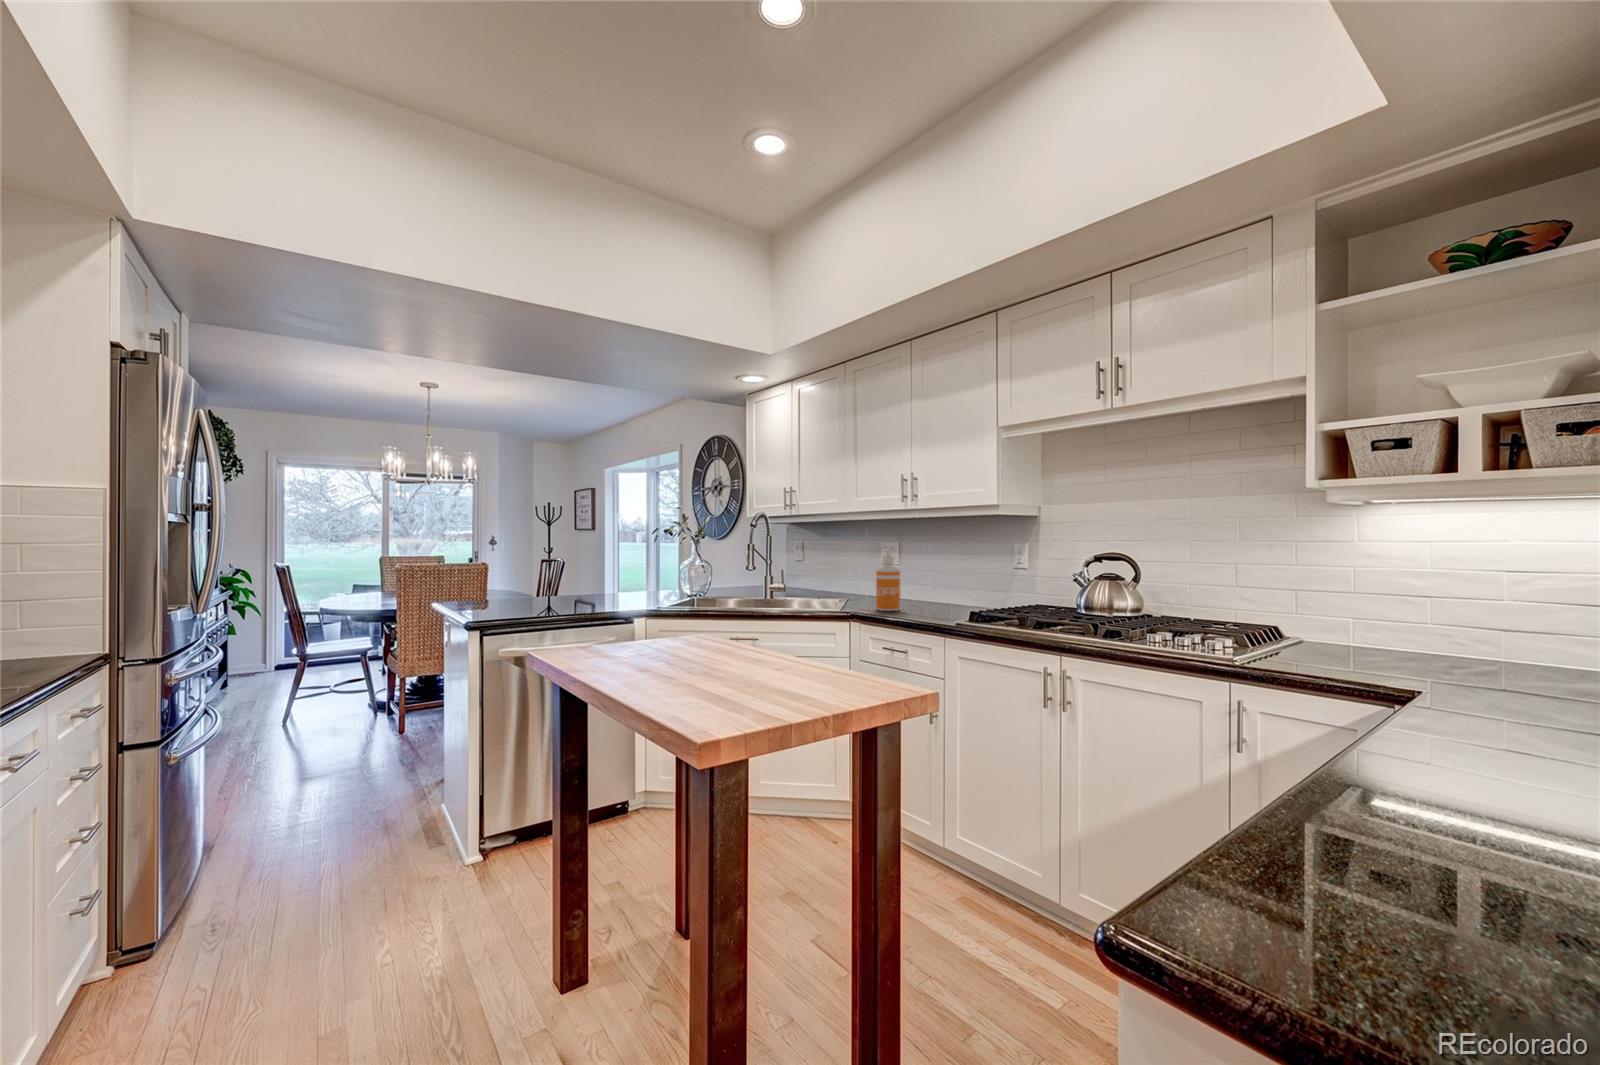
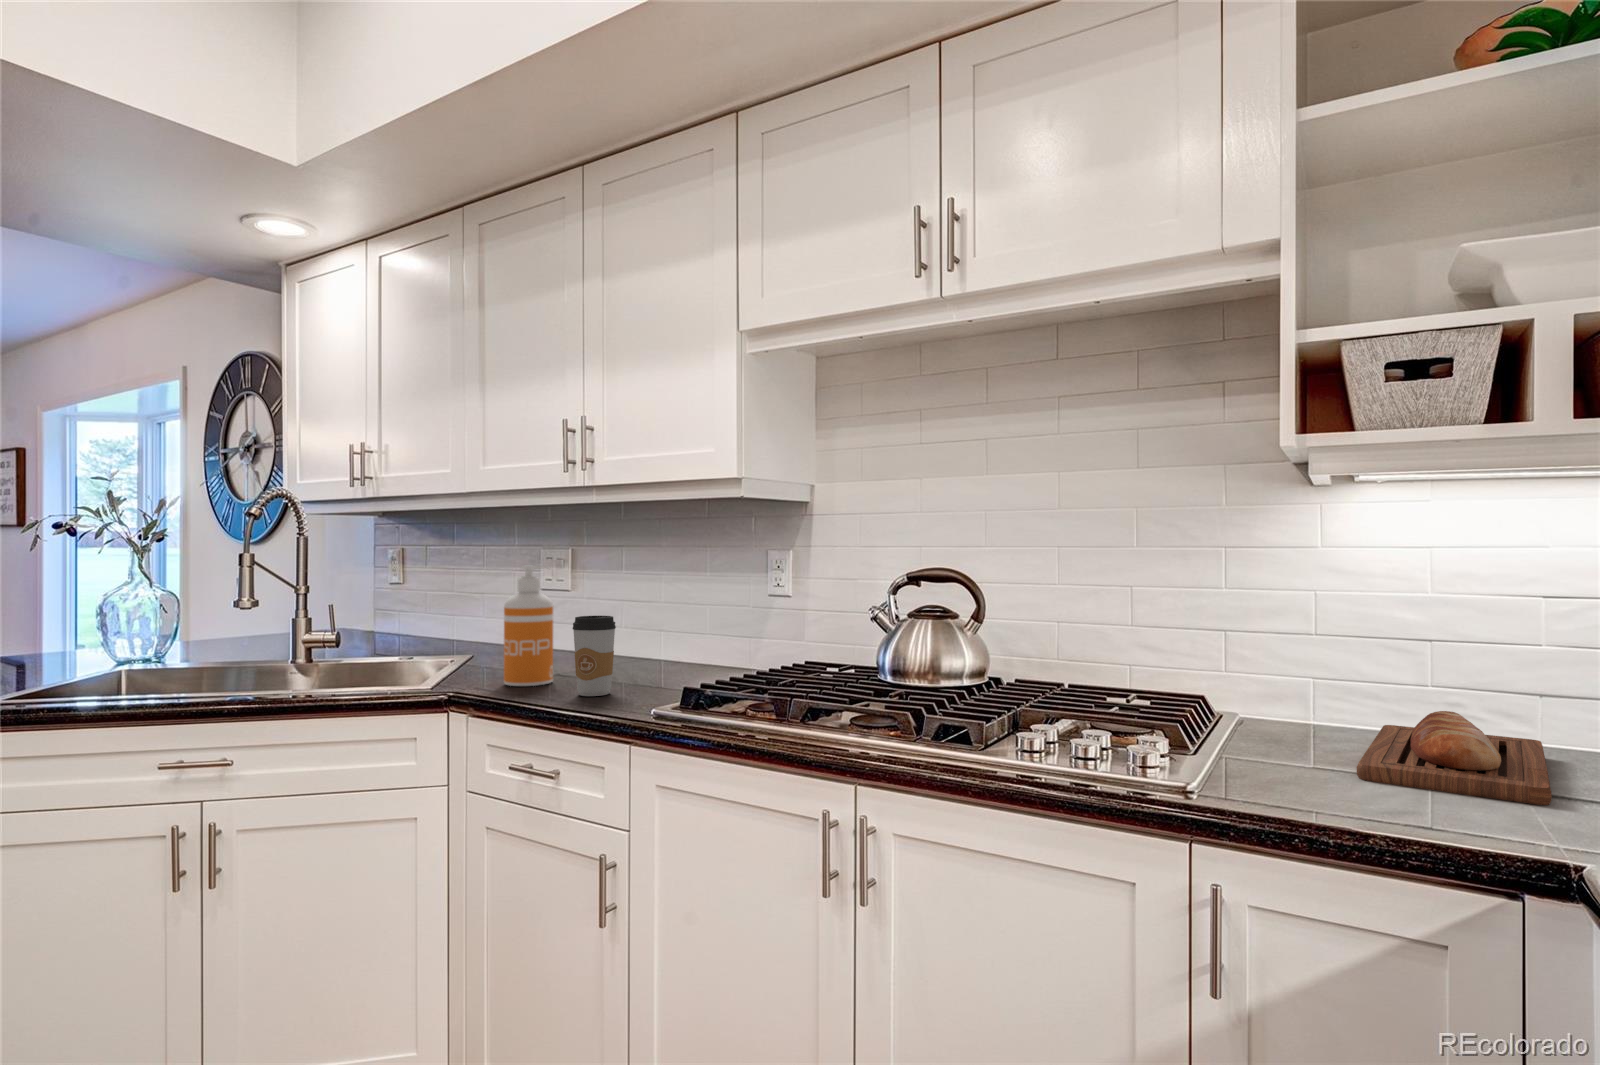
coffee cup: none [913,576,935,615] -> present [573,616,616,696]
bread loaf: none [1344,635,1495,677] -> present [1357,711,1552,805]

